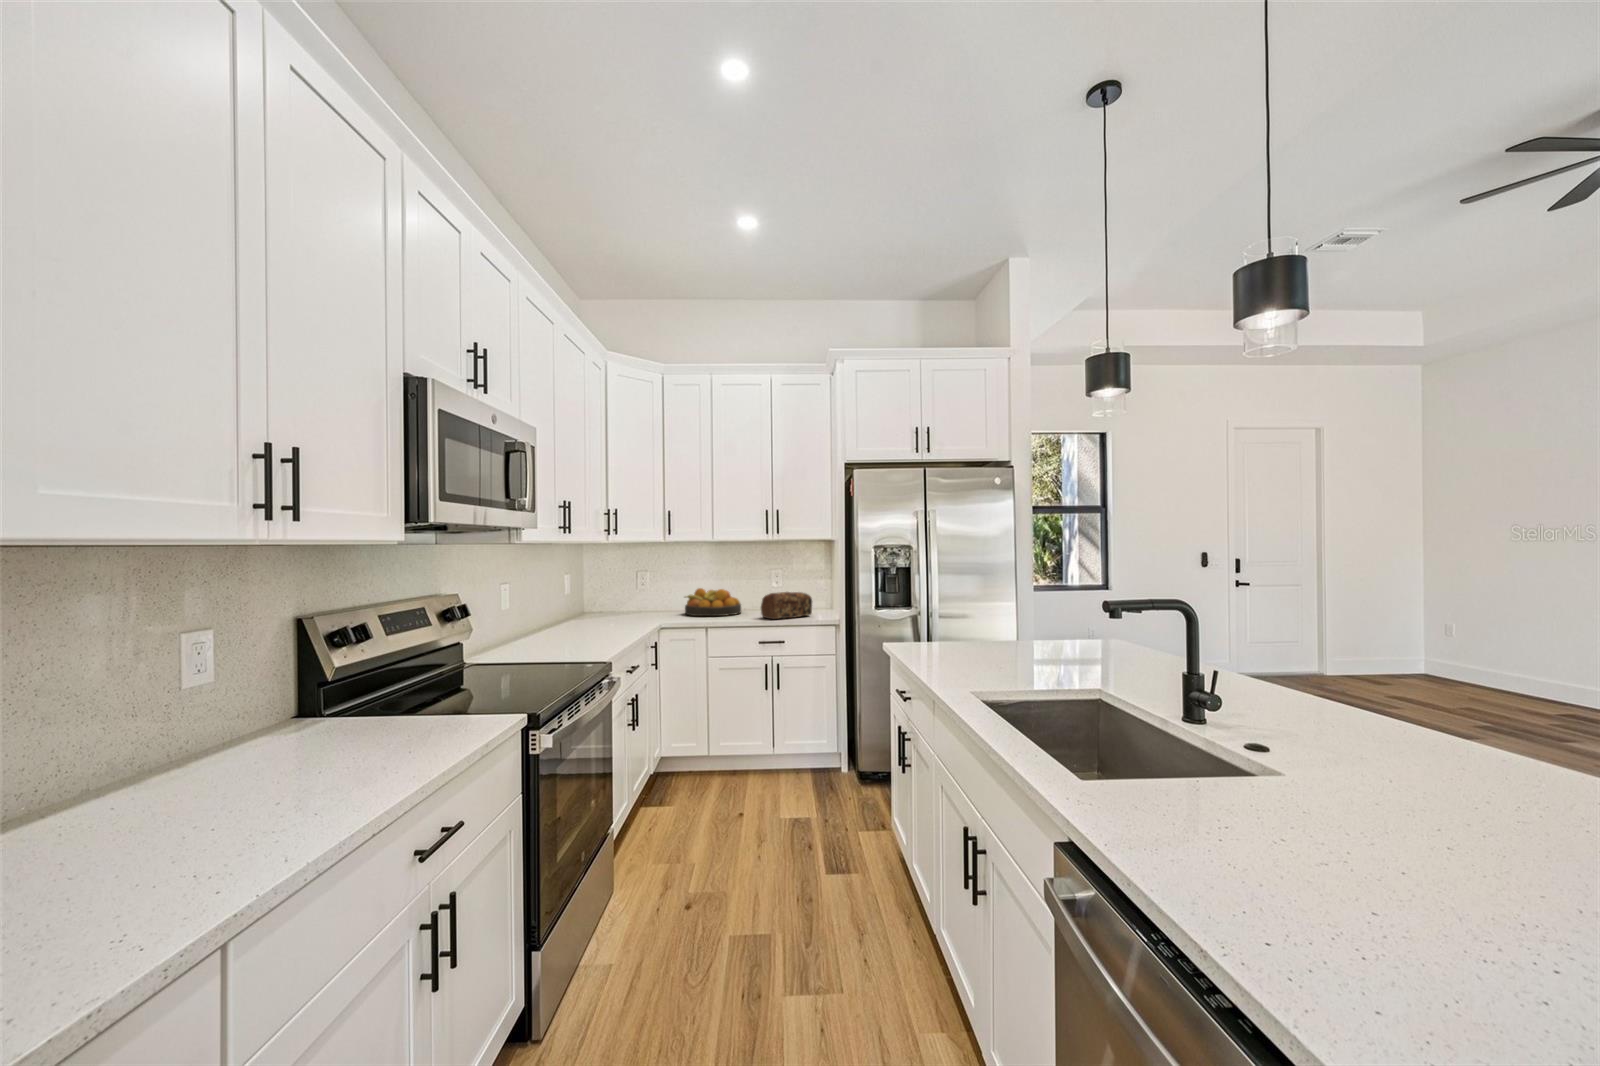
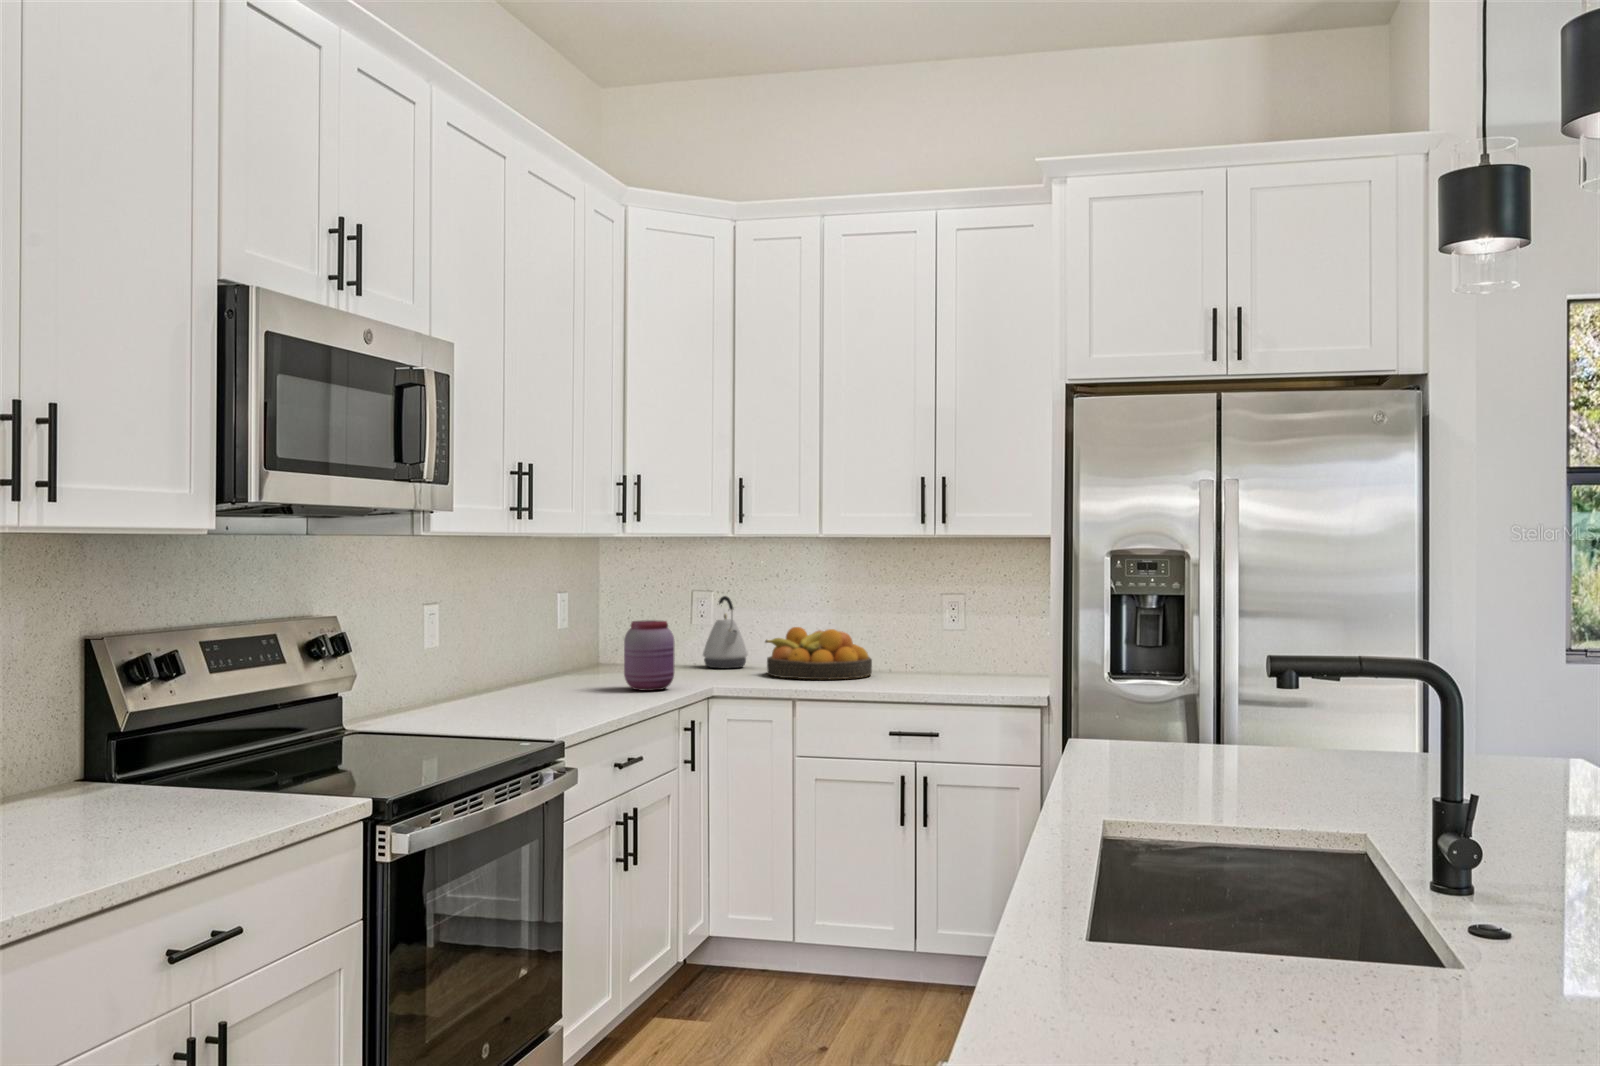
kettle: none [645,572,670,612] -> present [703,596,748,668]
jar: none [613,588,643,628] -> present [624,620,674,691]
bread loaf: present [761,592,812,619] -> none [897,639,999,689]

